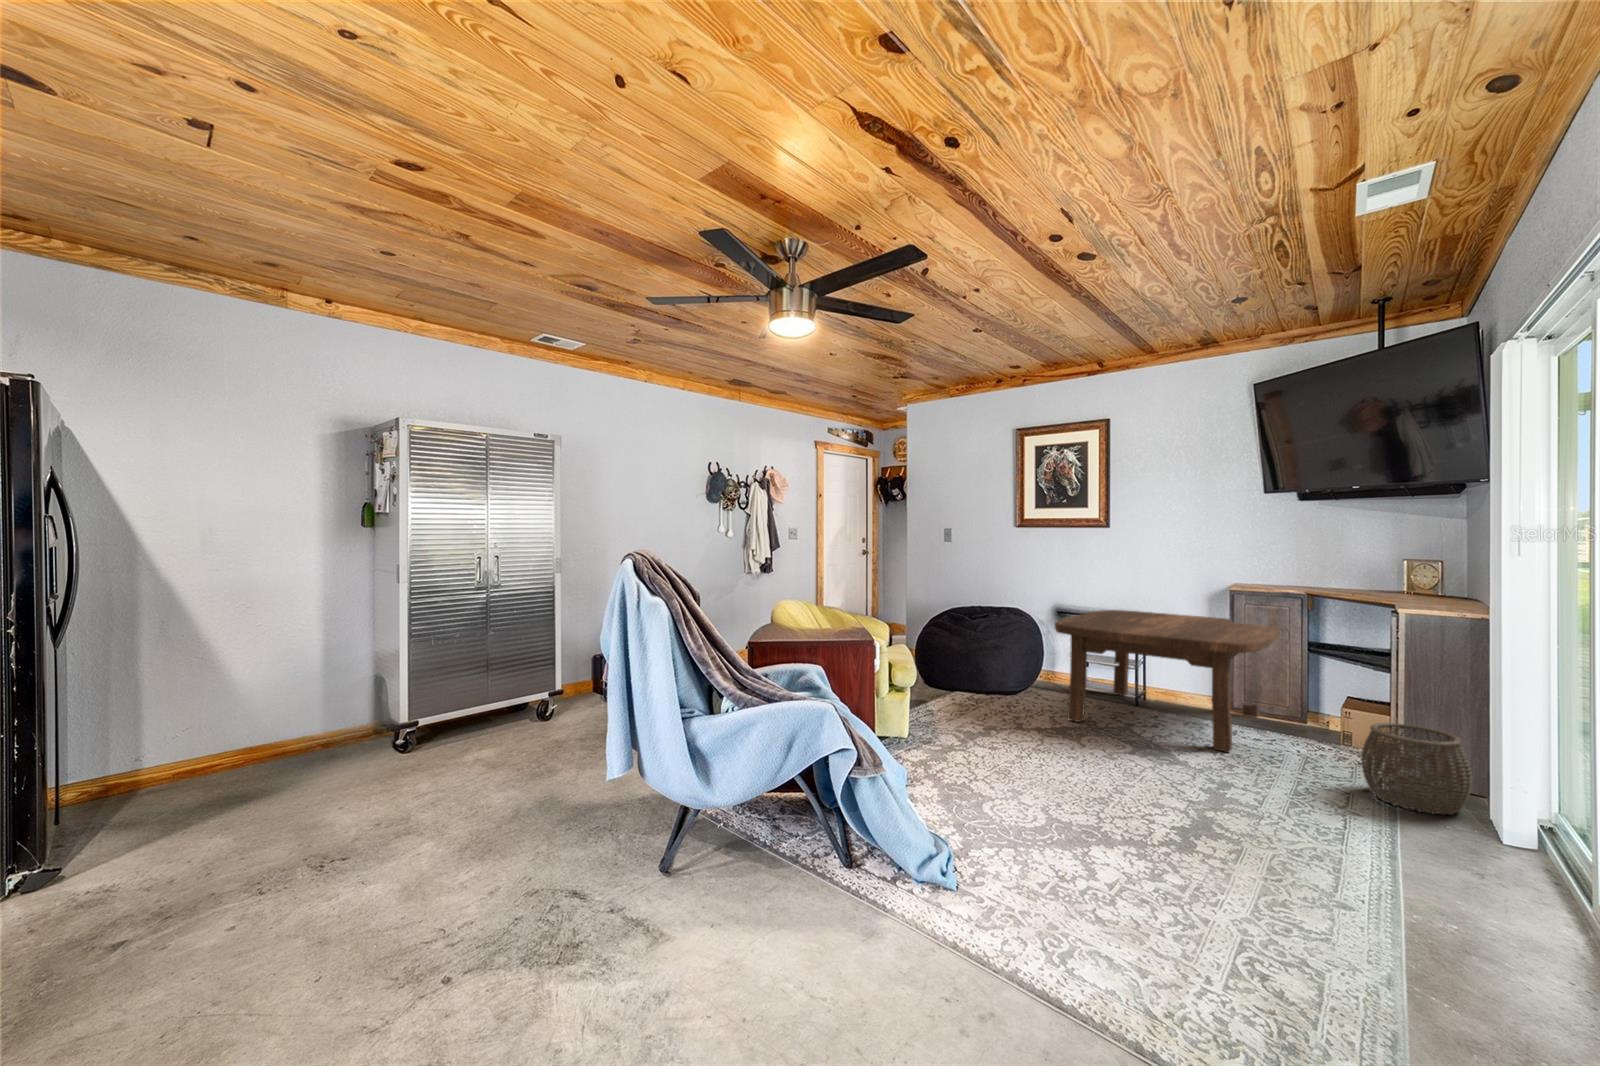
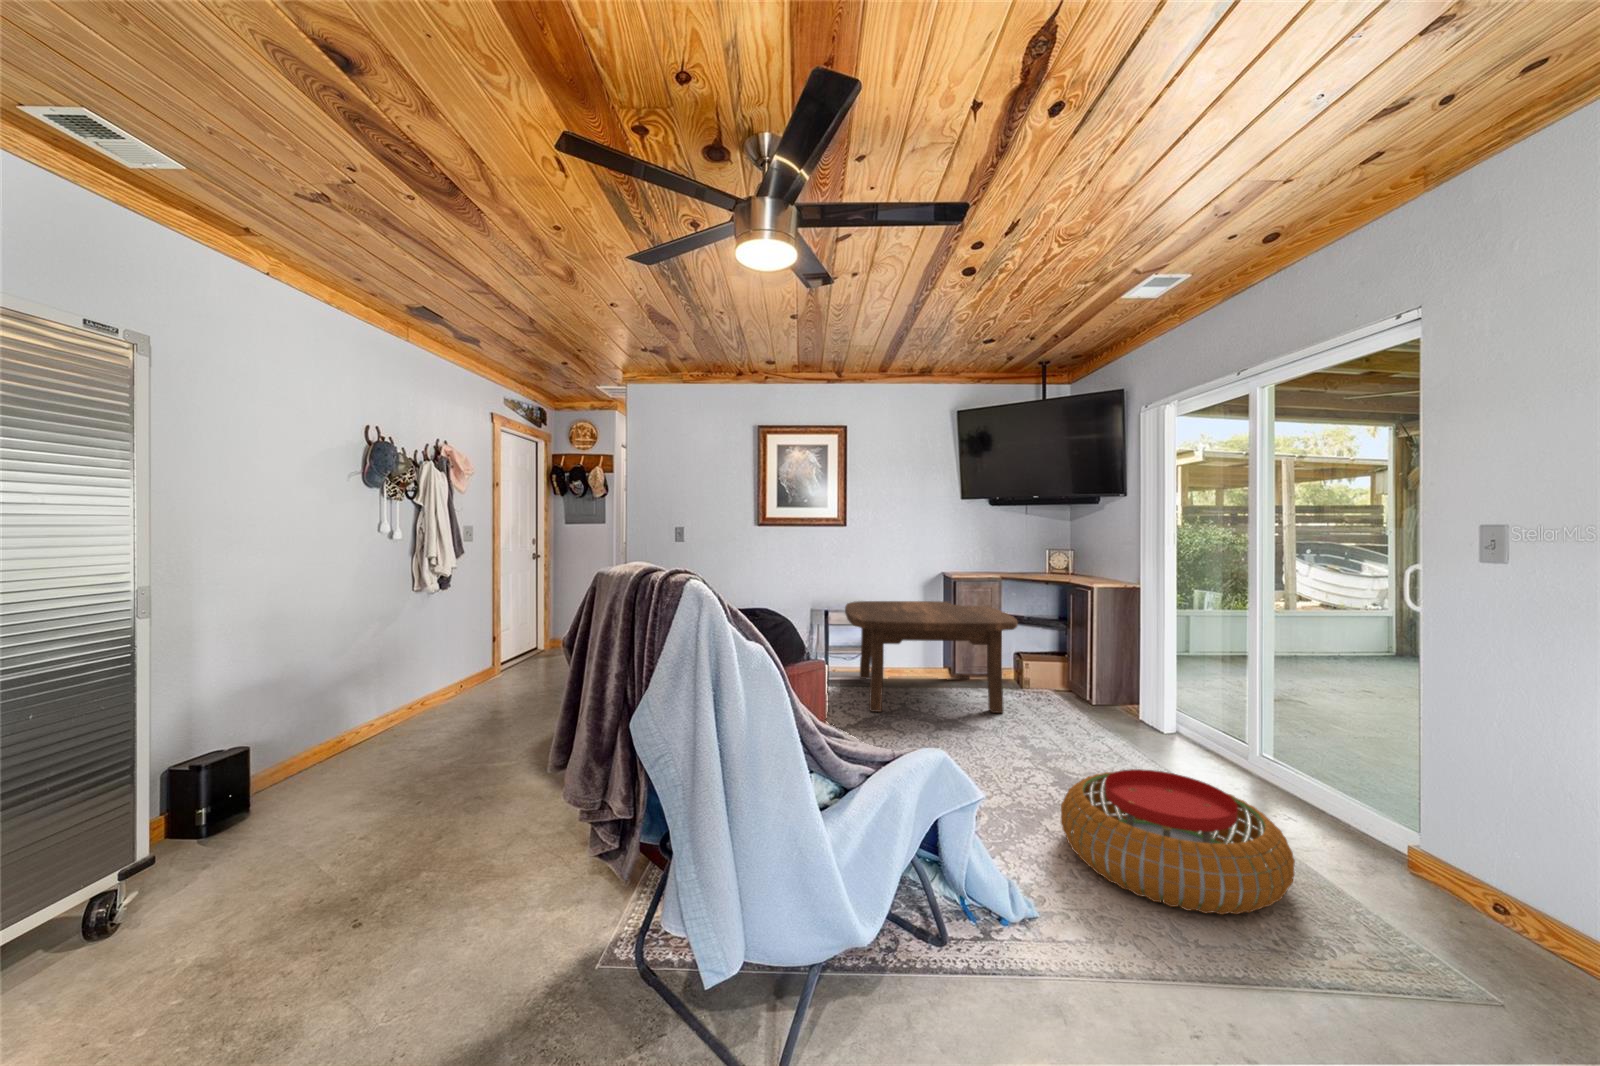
woven basket: present [1361,723,1472,815] -> none [1098,669,1166,731]
pouf: none [1034,790,1281,948] -> present [1061,769,1295,915]

